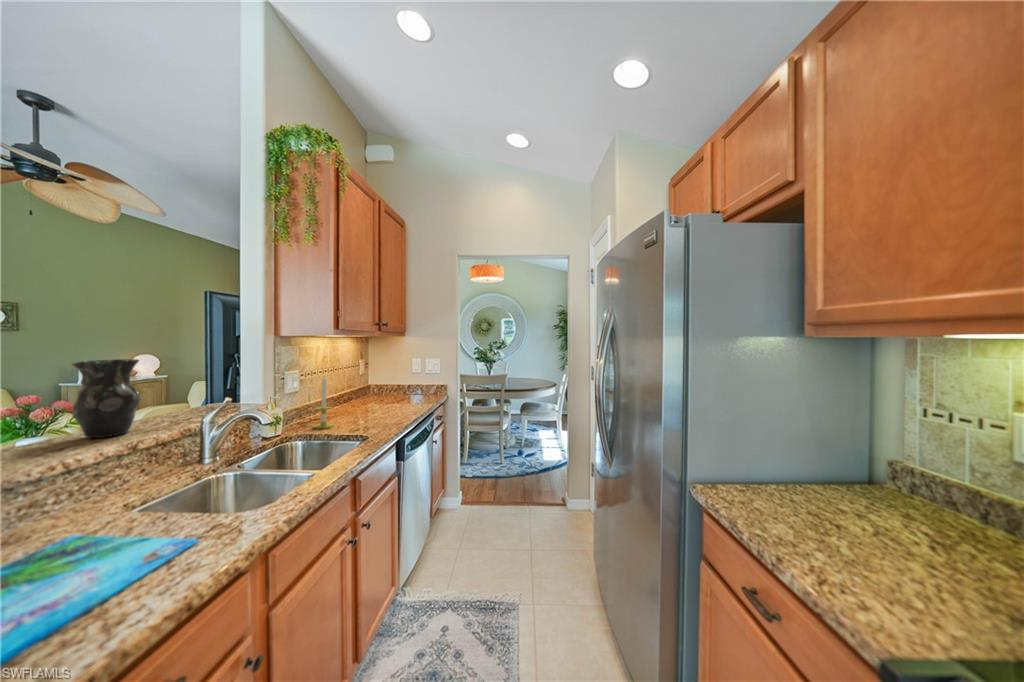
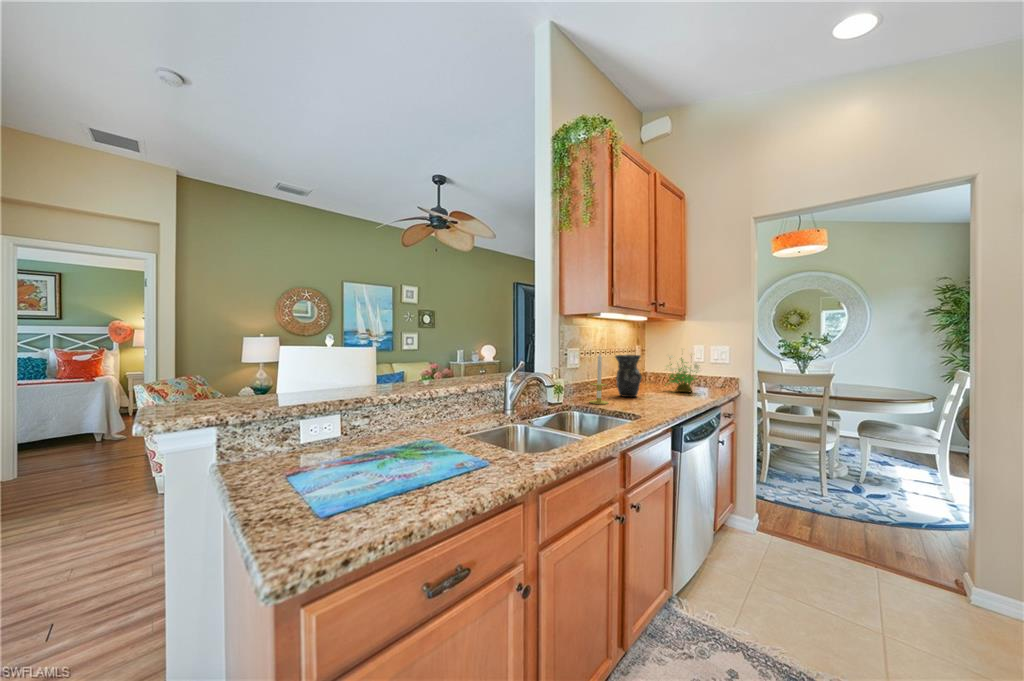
vase: present [71,359,141,438] -> present [615,355,642,397]
potted plant: none [387,362,419,402] -> present [665,354,699,392]

